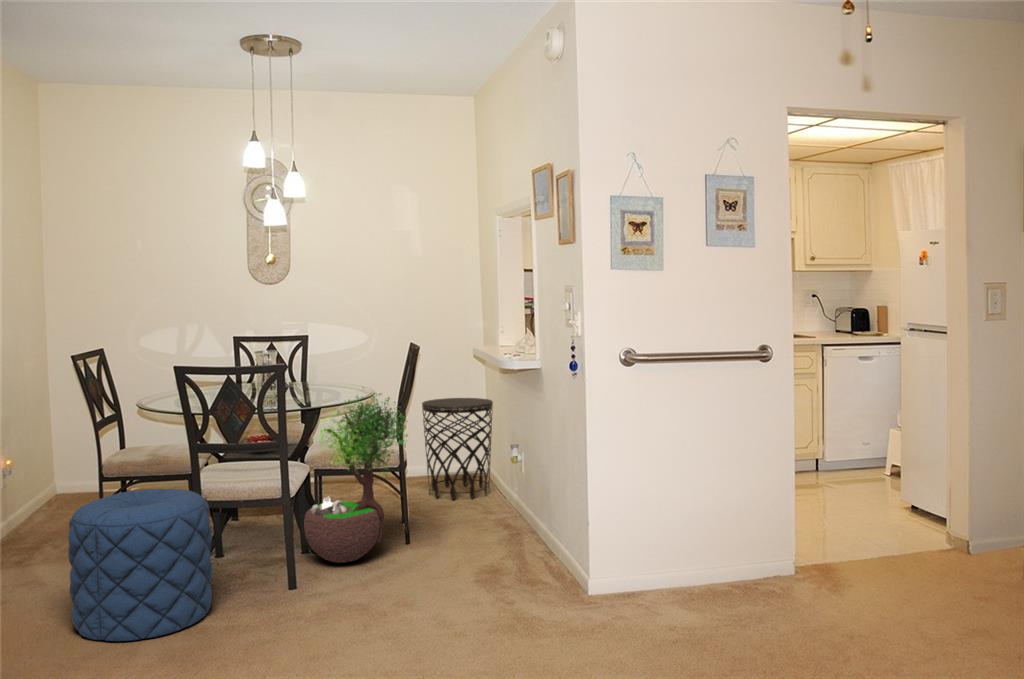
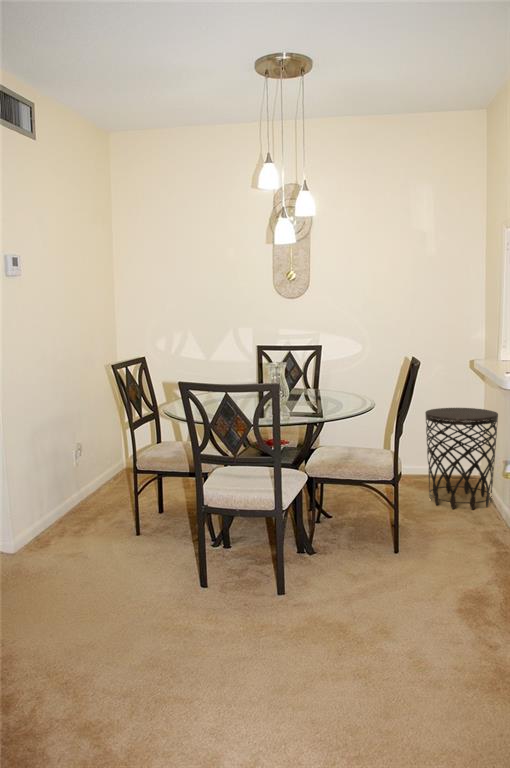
potted tree: present [304,393,408,563] -> none [299,402,403,572]
pouf: present [68,489,213,641] -> none [81,490,206,635]

